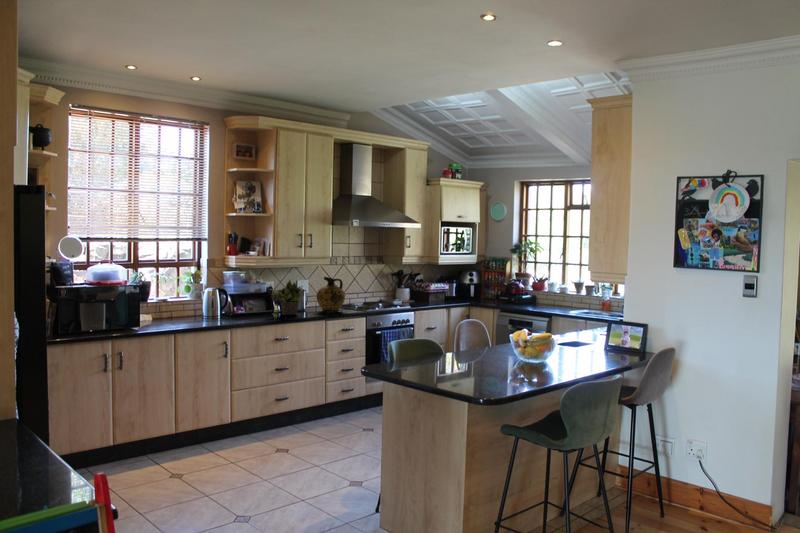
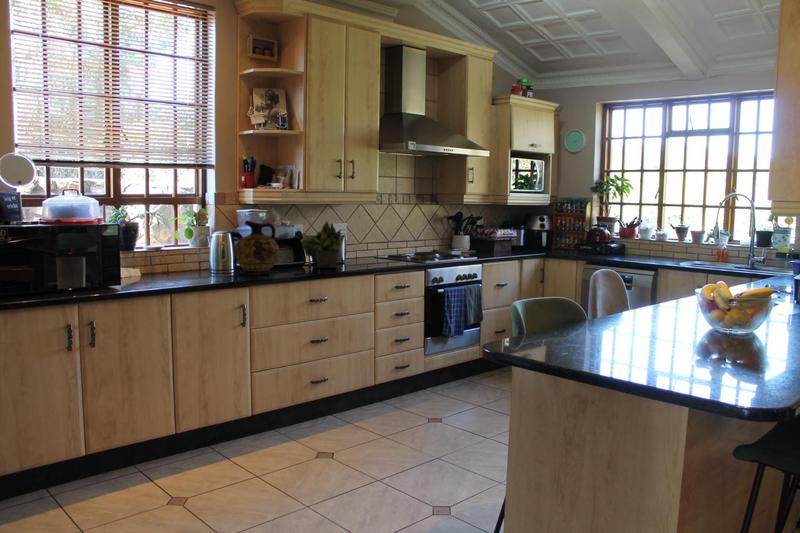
ceramic jug: present [316,277,345,312] -> present [235,221,279,275]

